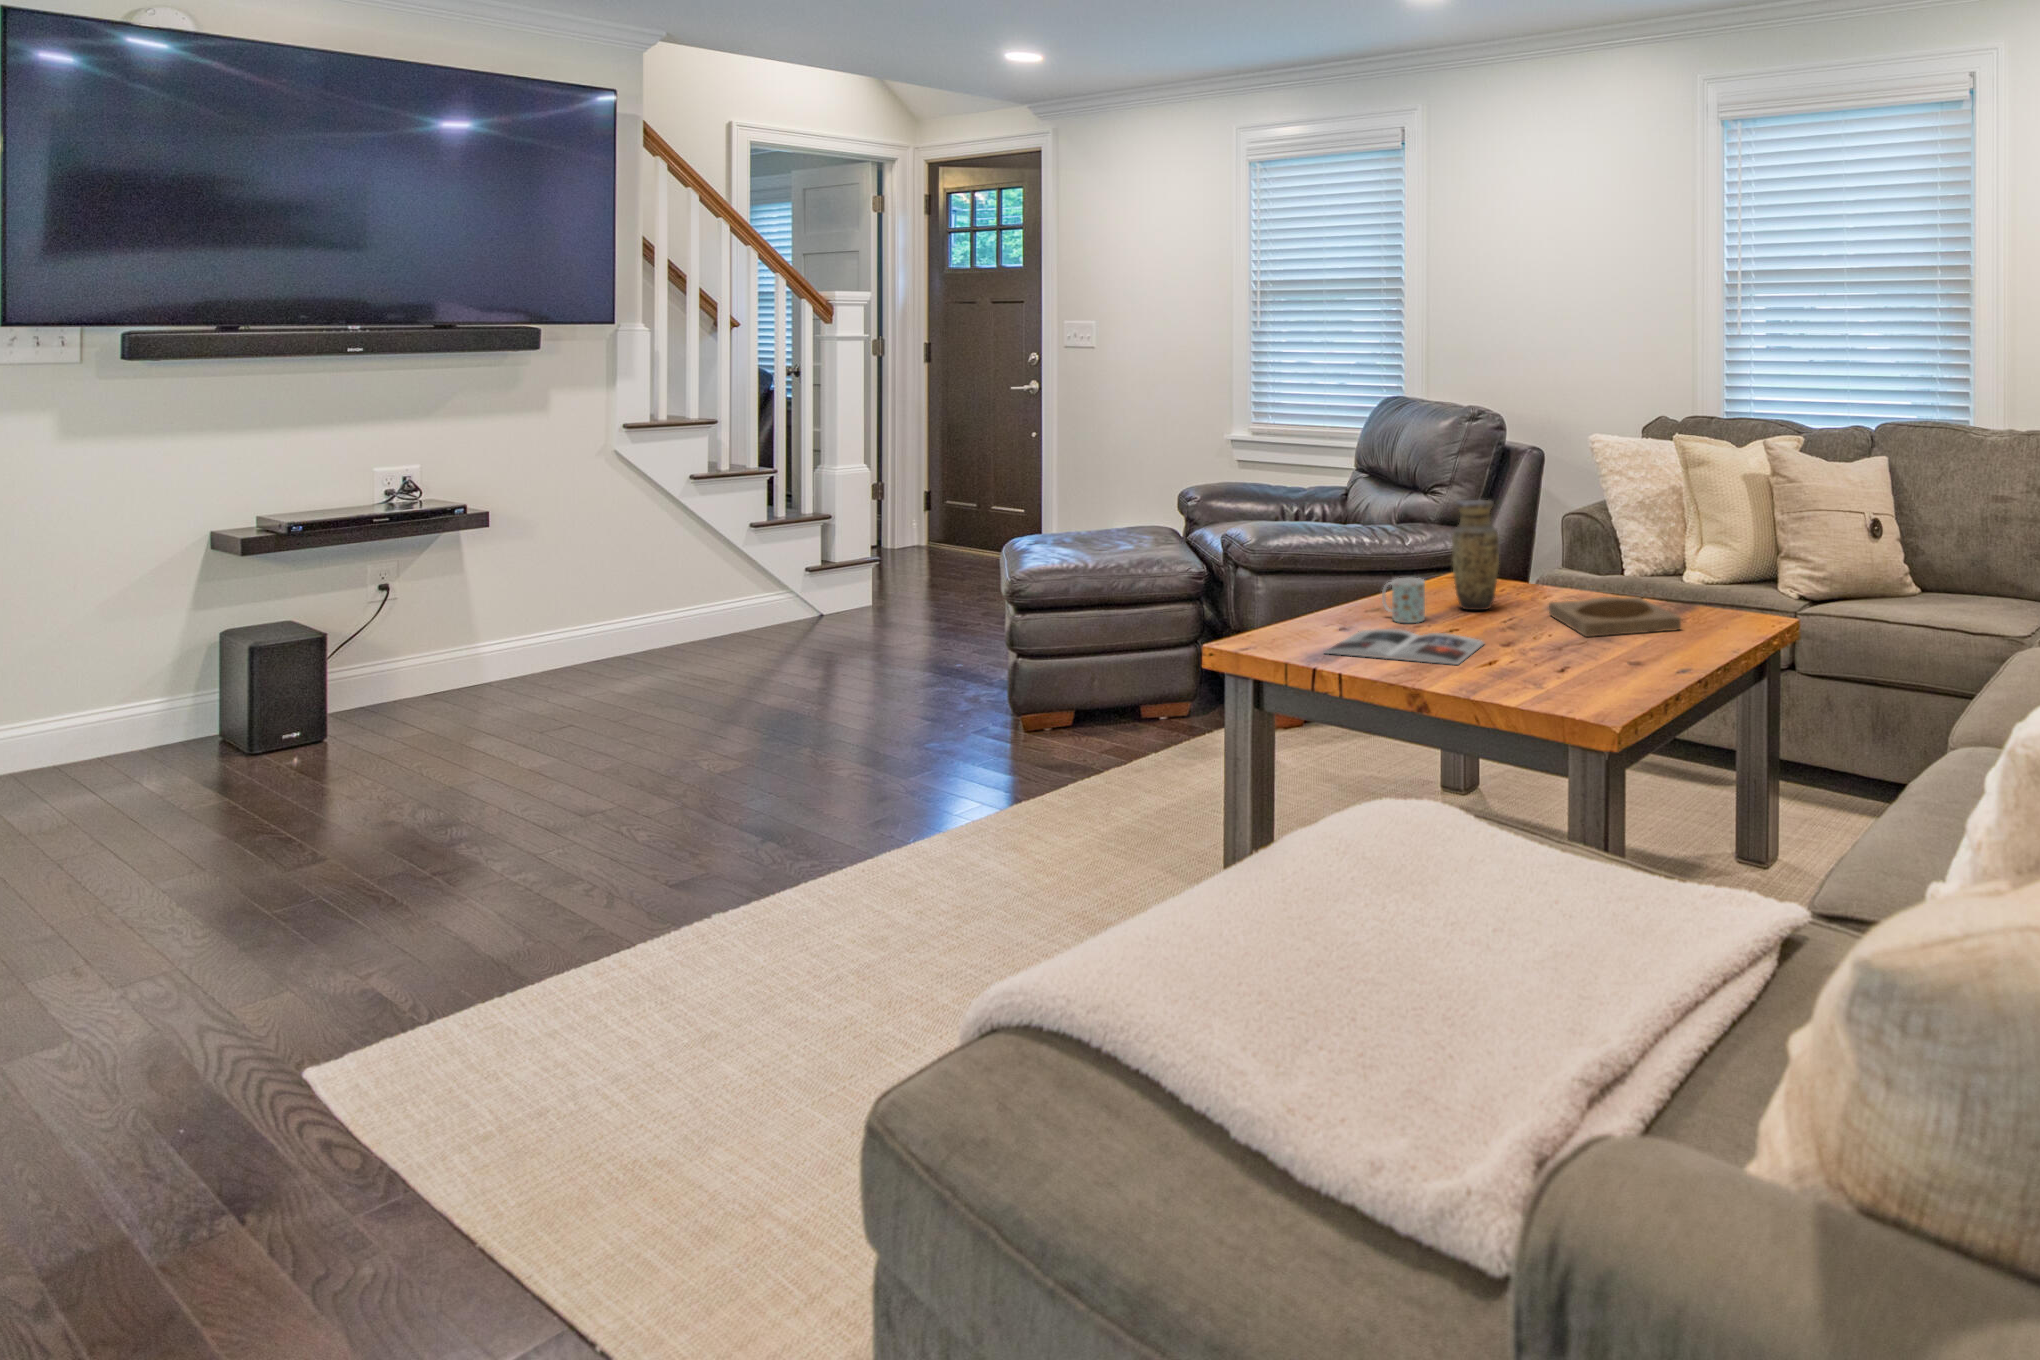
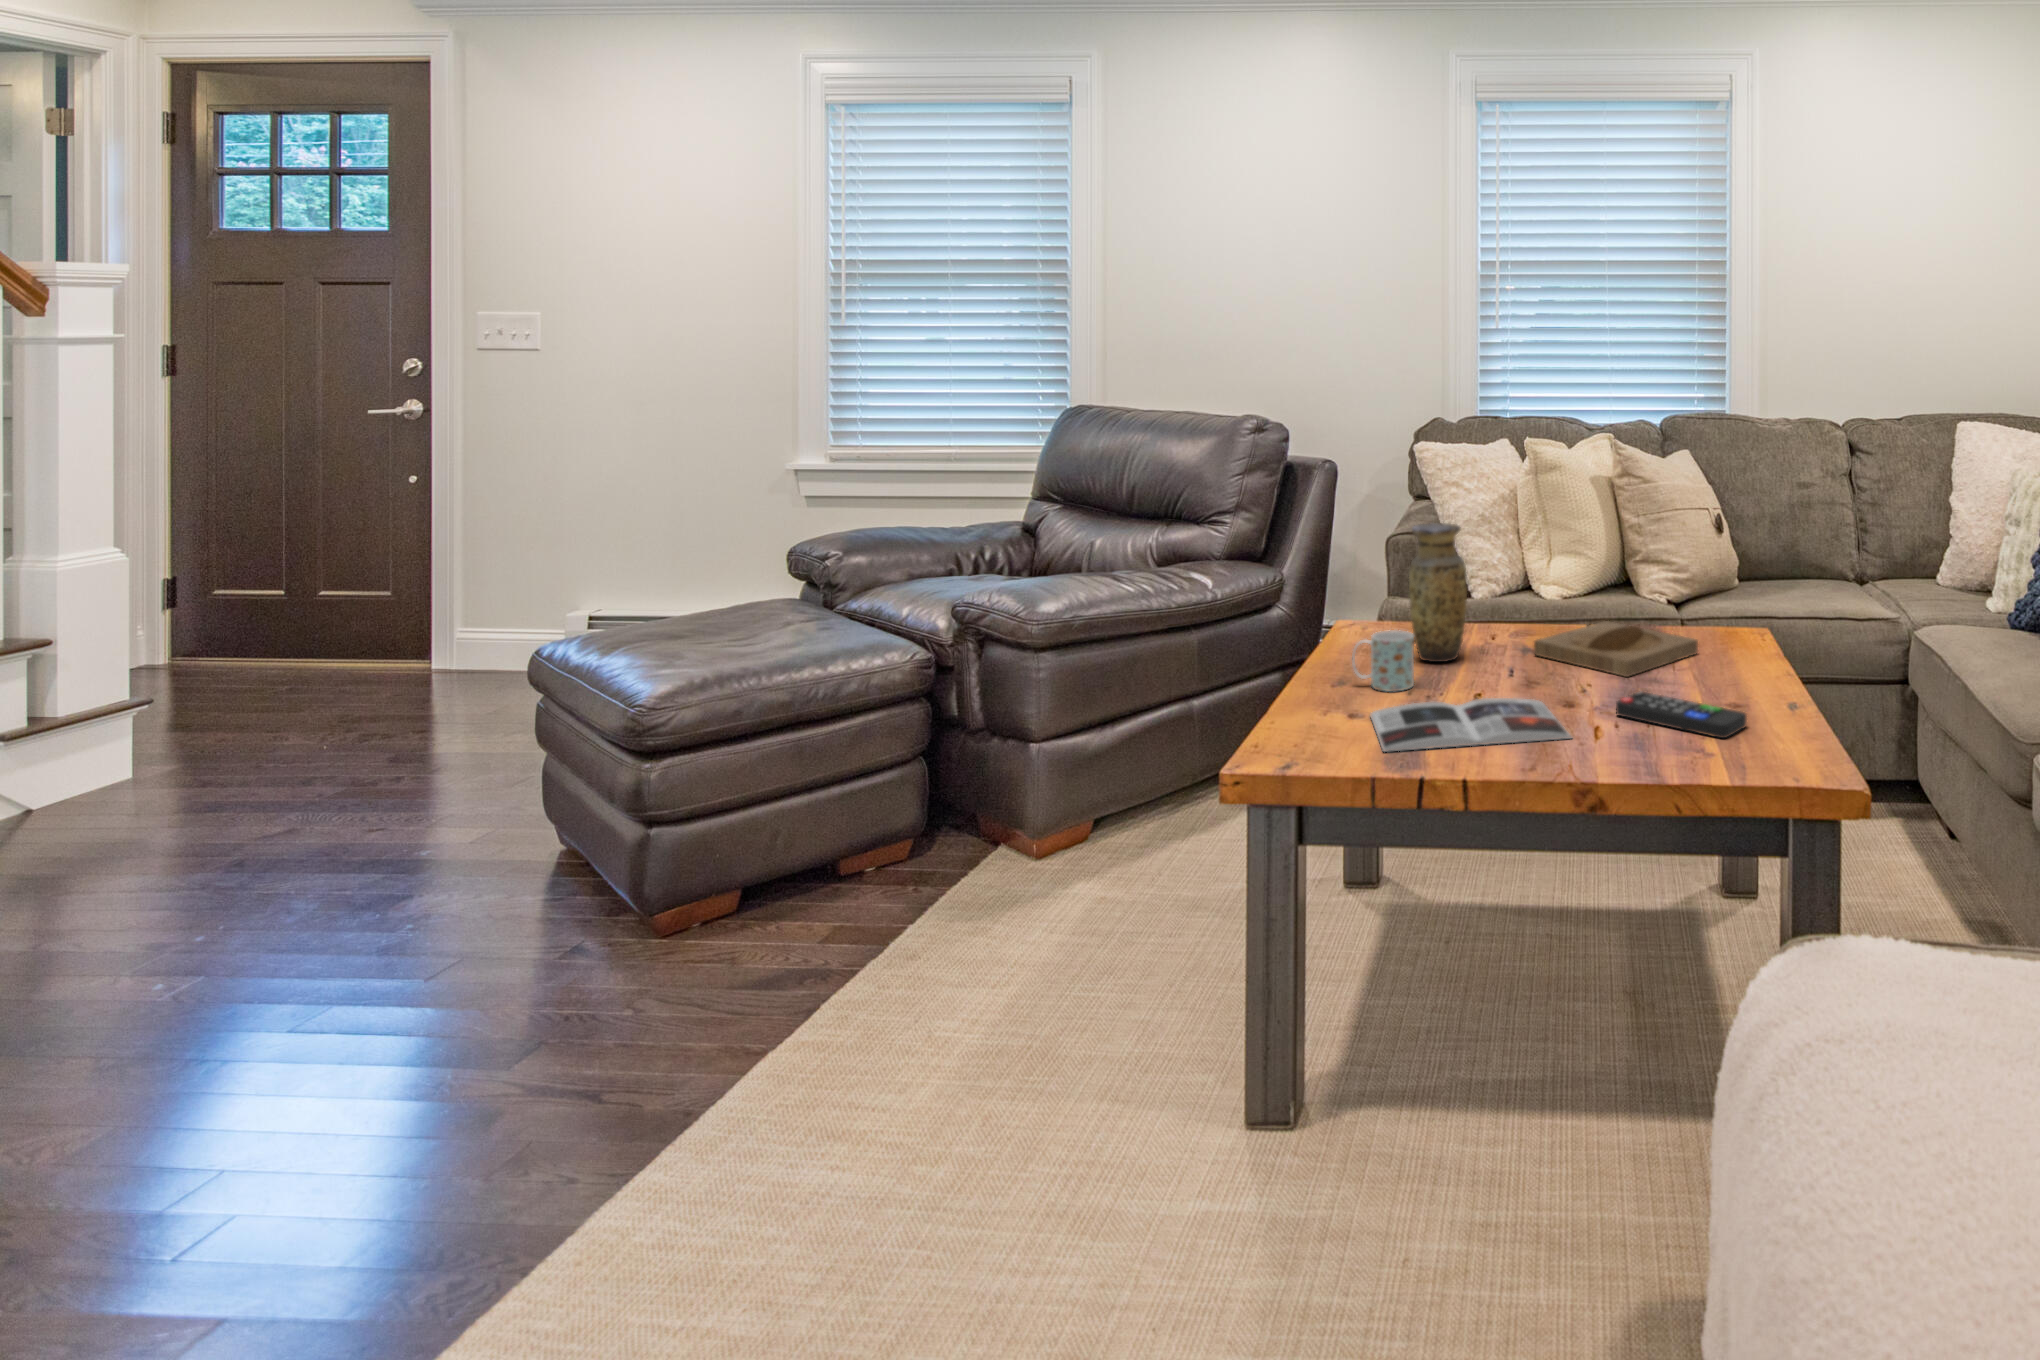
remote control: none [1519,643,1599,681] -> present [1616,691,1747,738]

